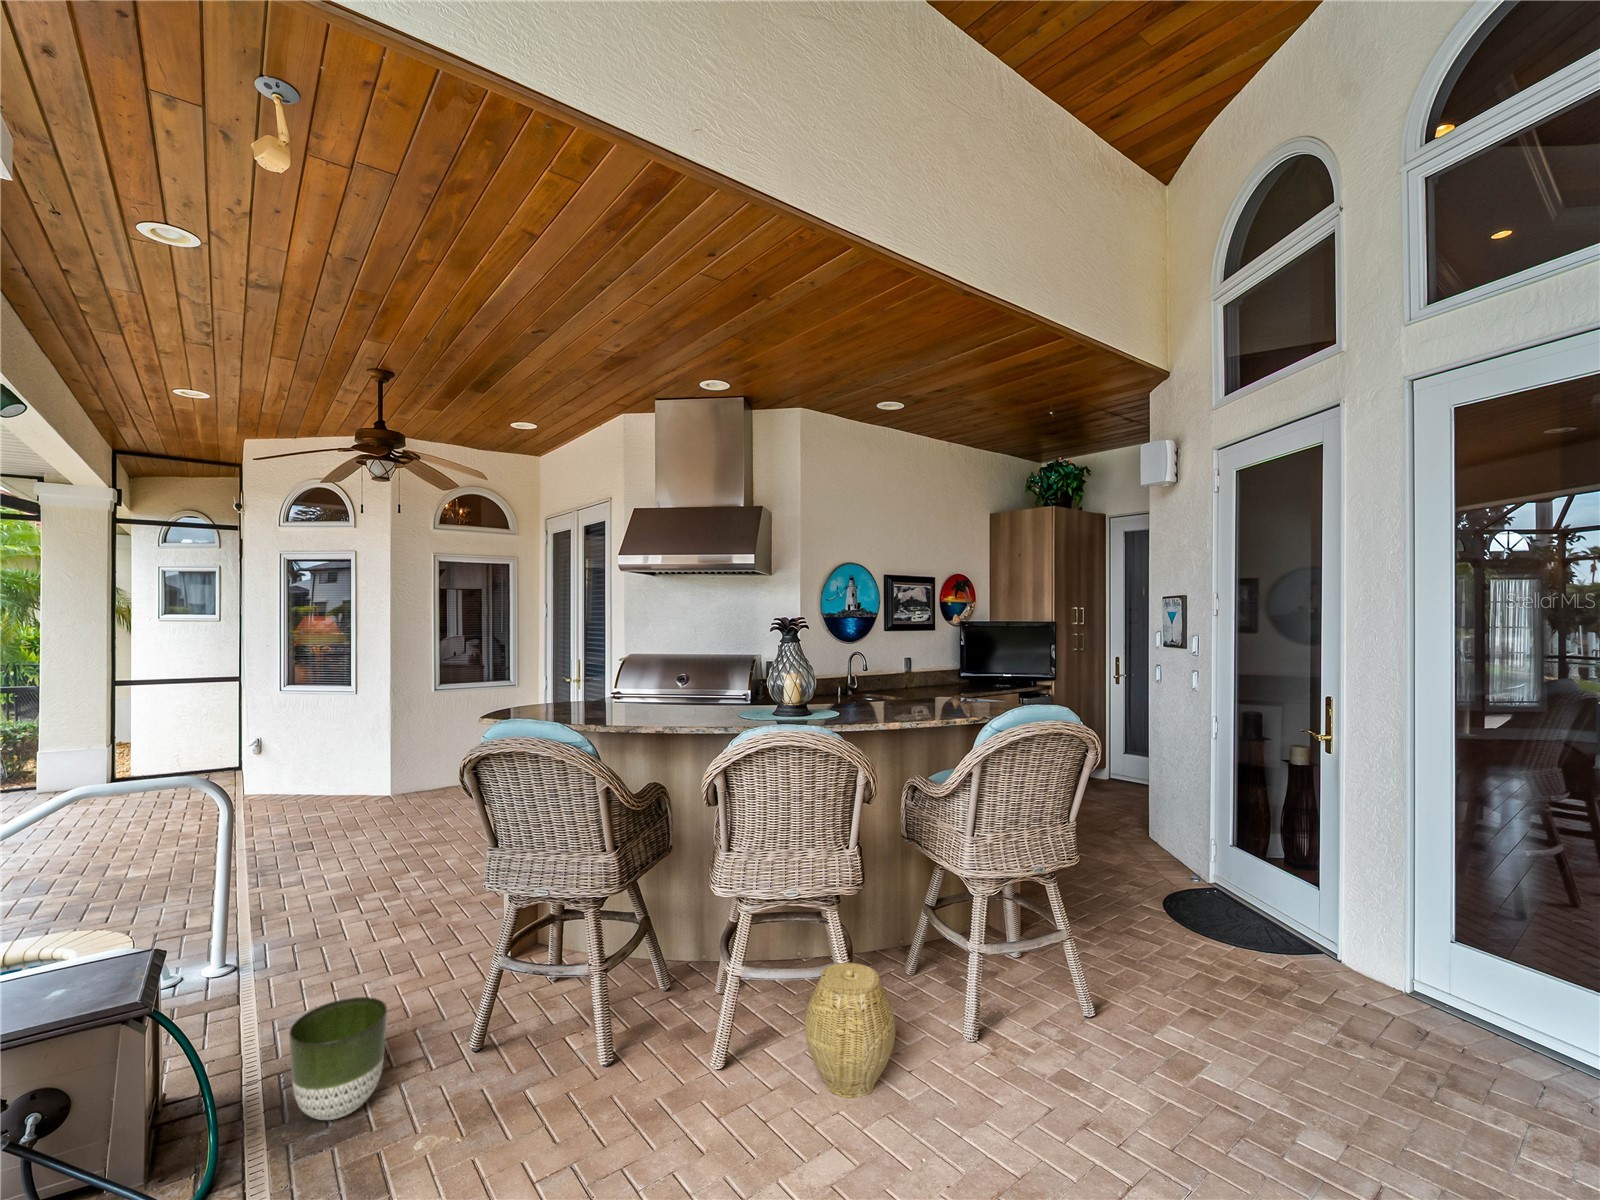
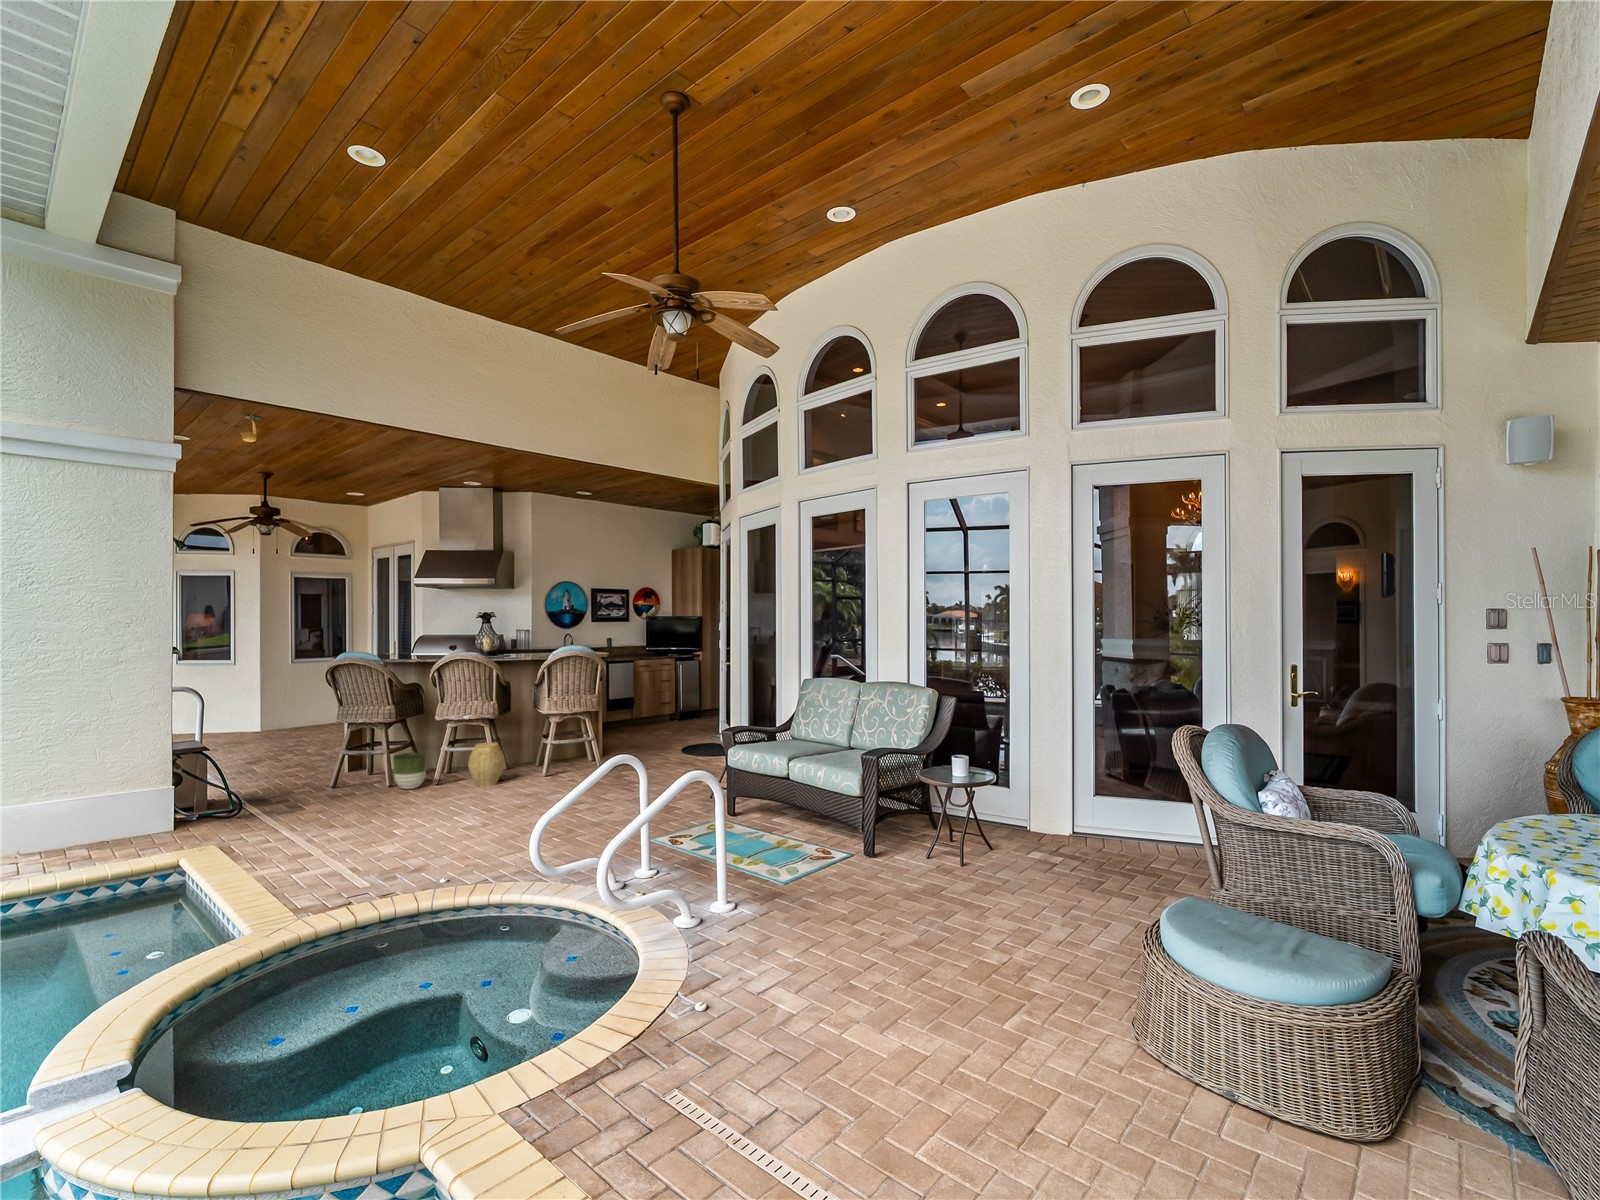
planter: present [289,997,387,1120] -> present [393,752,427,789]

